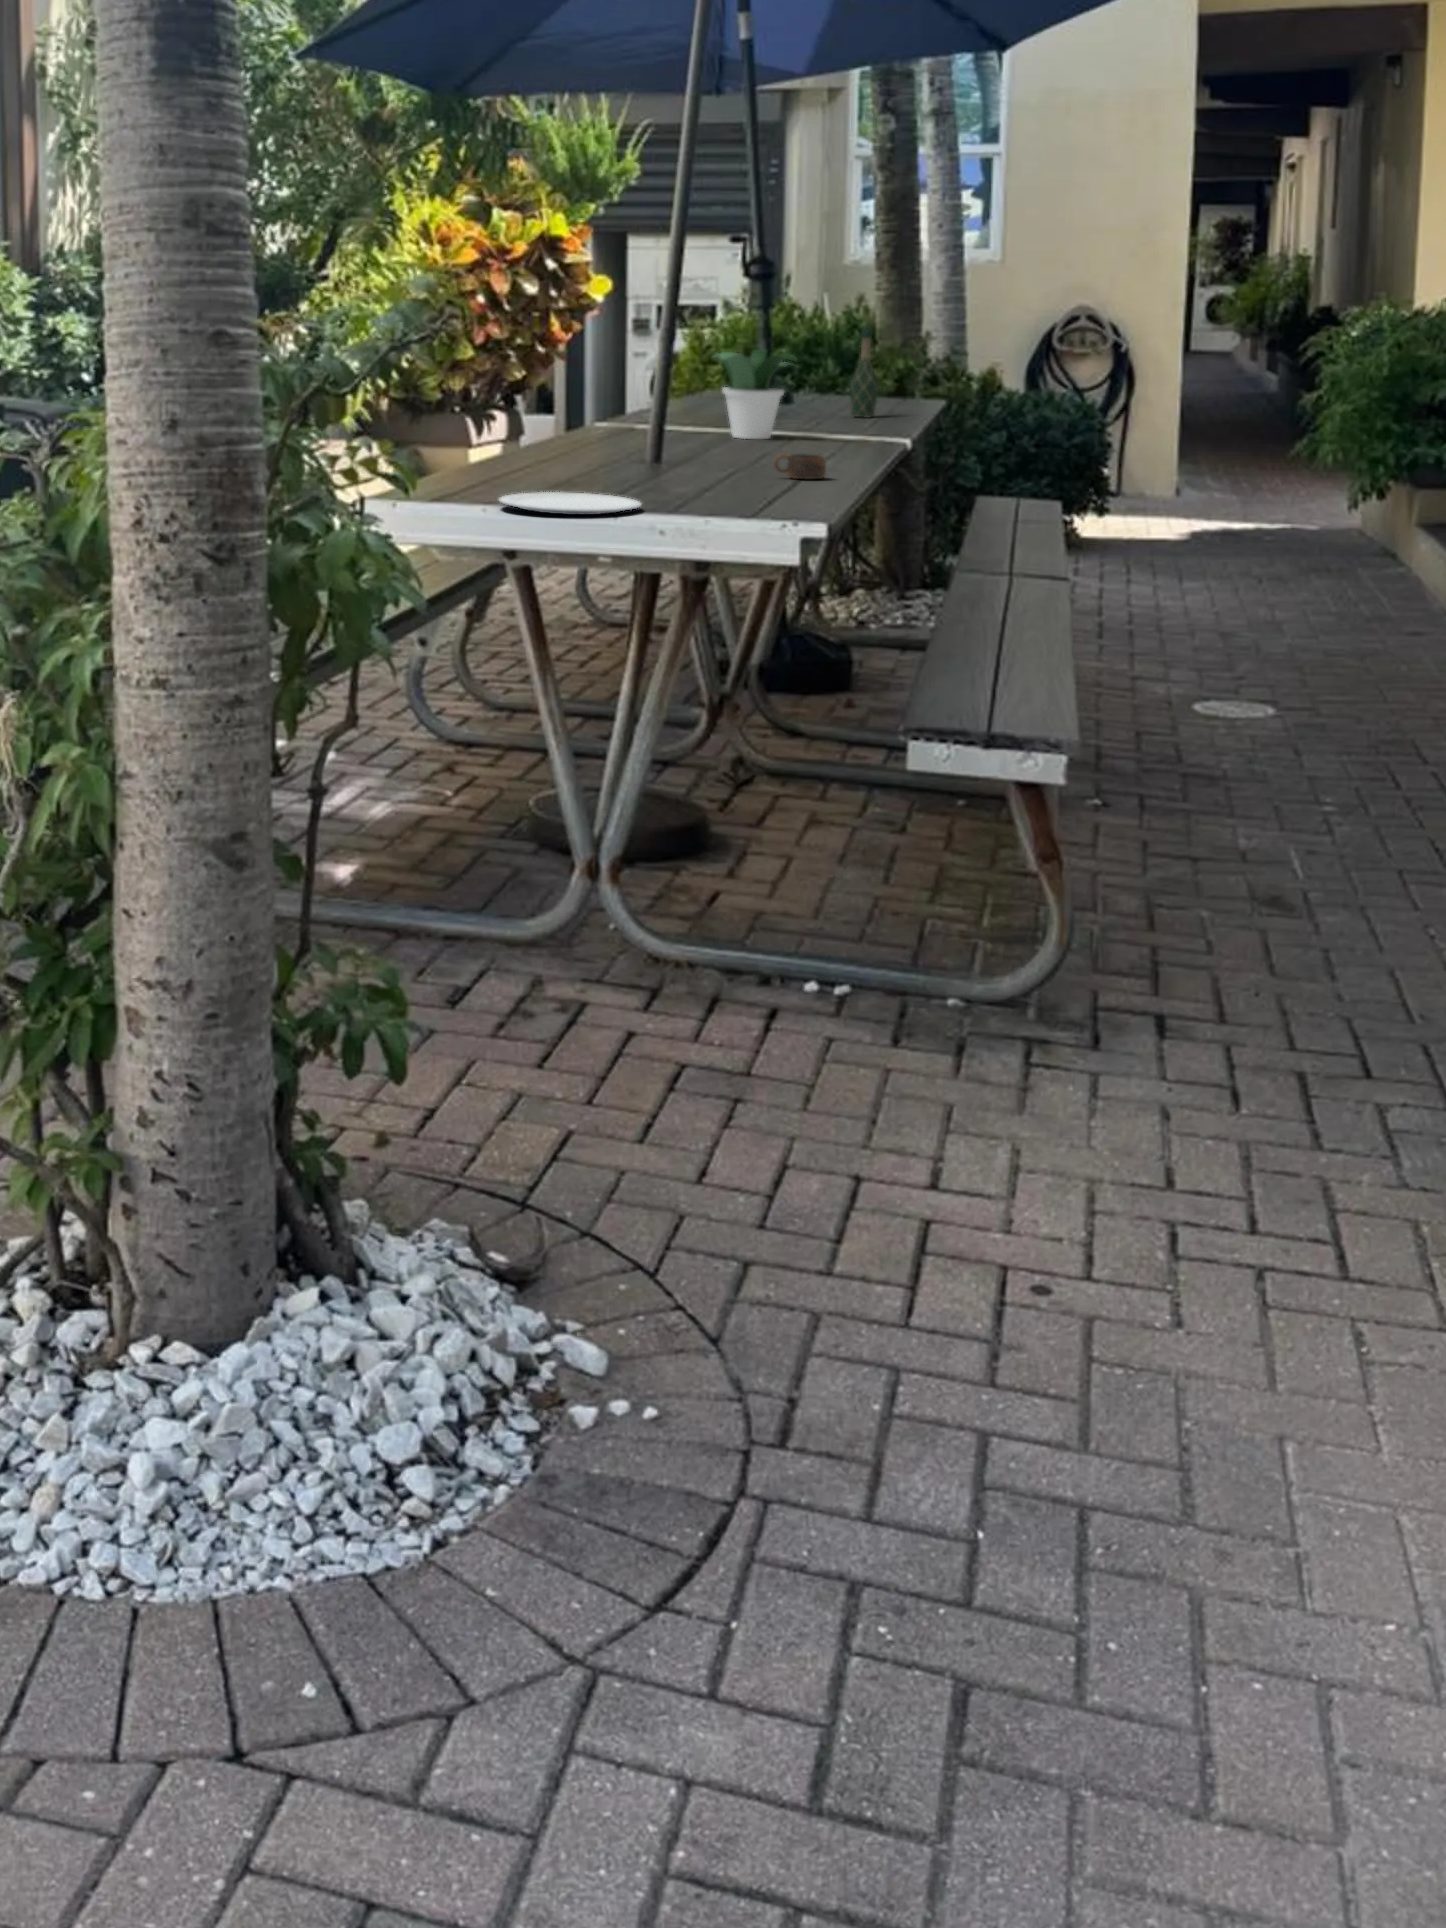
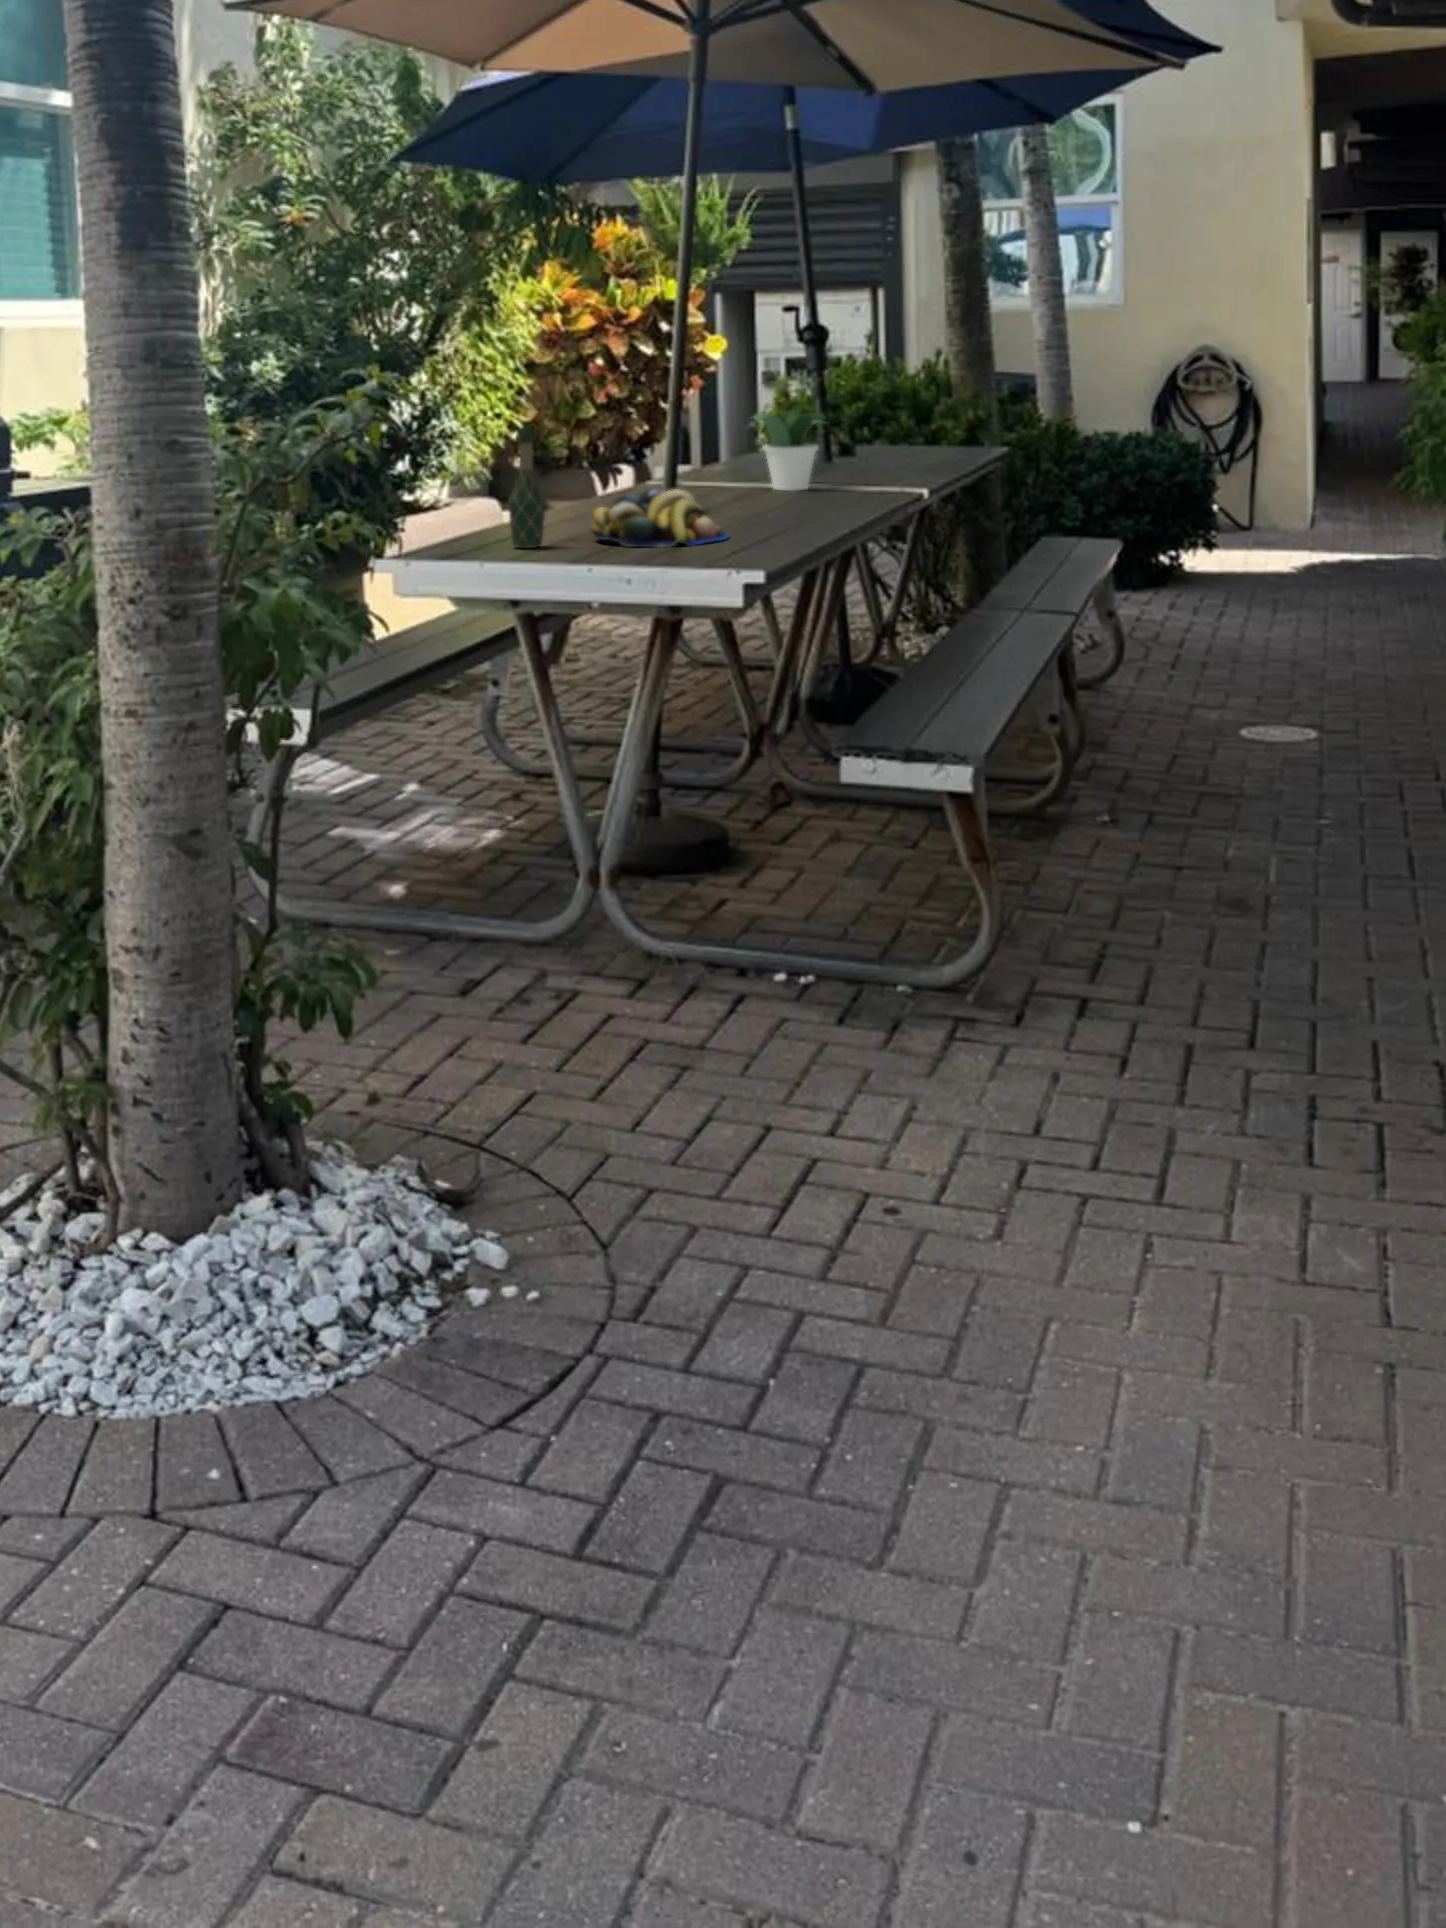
wine bottle: present [850,327,879,418] -> present [508,428,546,548]
fruit bowl: none [576,428,734,496] -> present [591,488,728,547]
cup: present [774,454,826,480] -> none [773,506,819,528]
plate: present [499,492,641,515] -> none [506,547,630,566]

